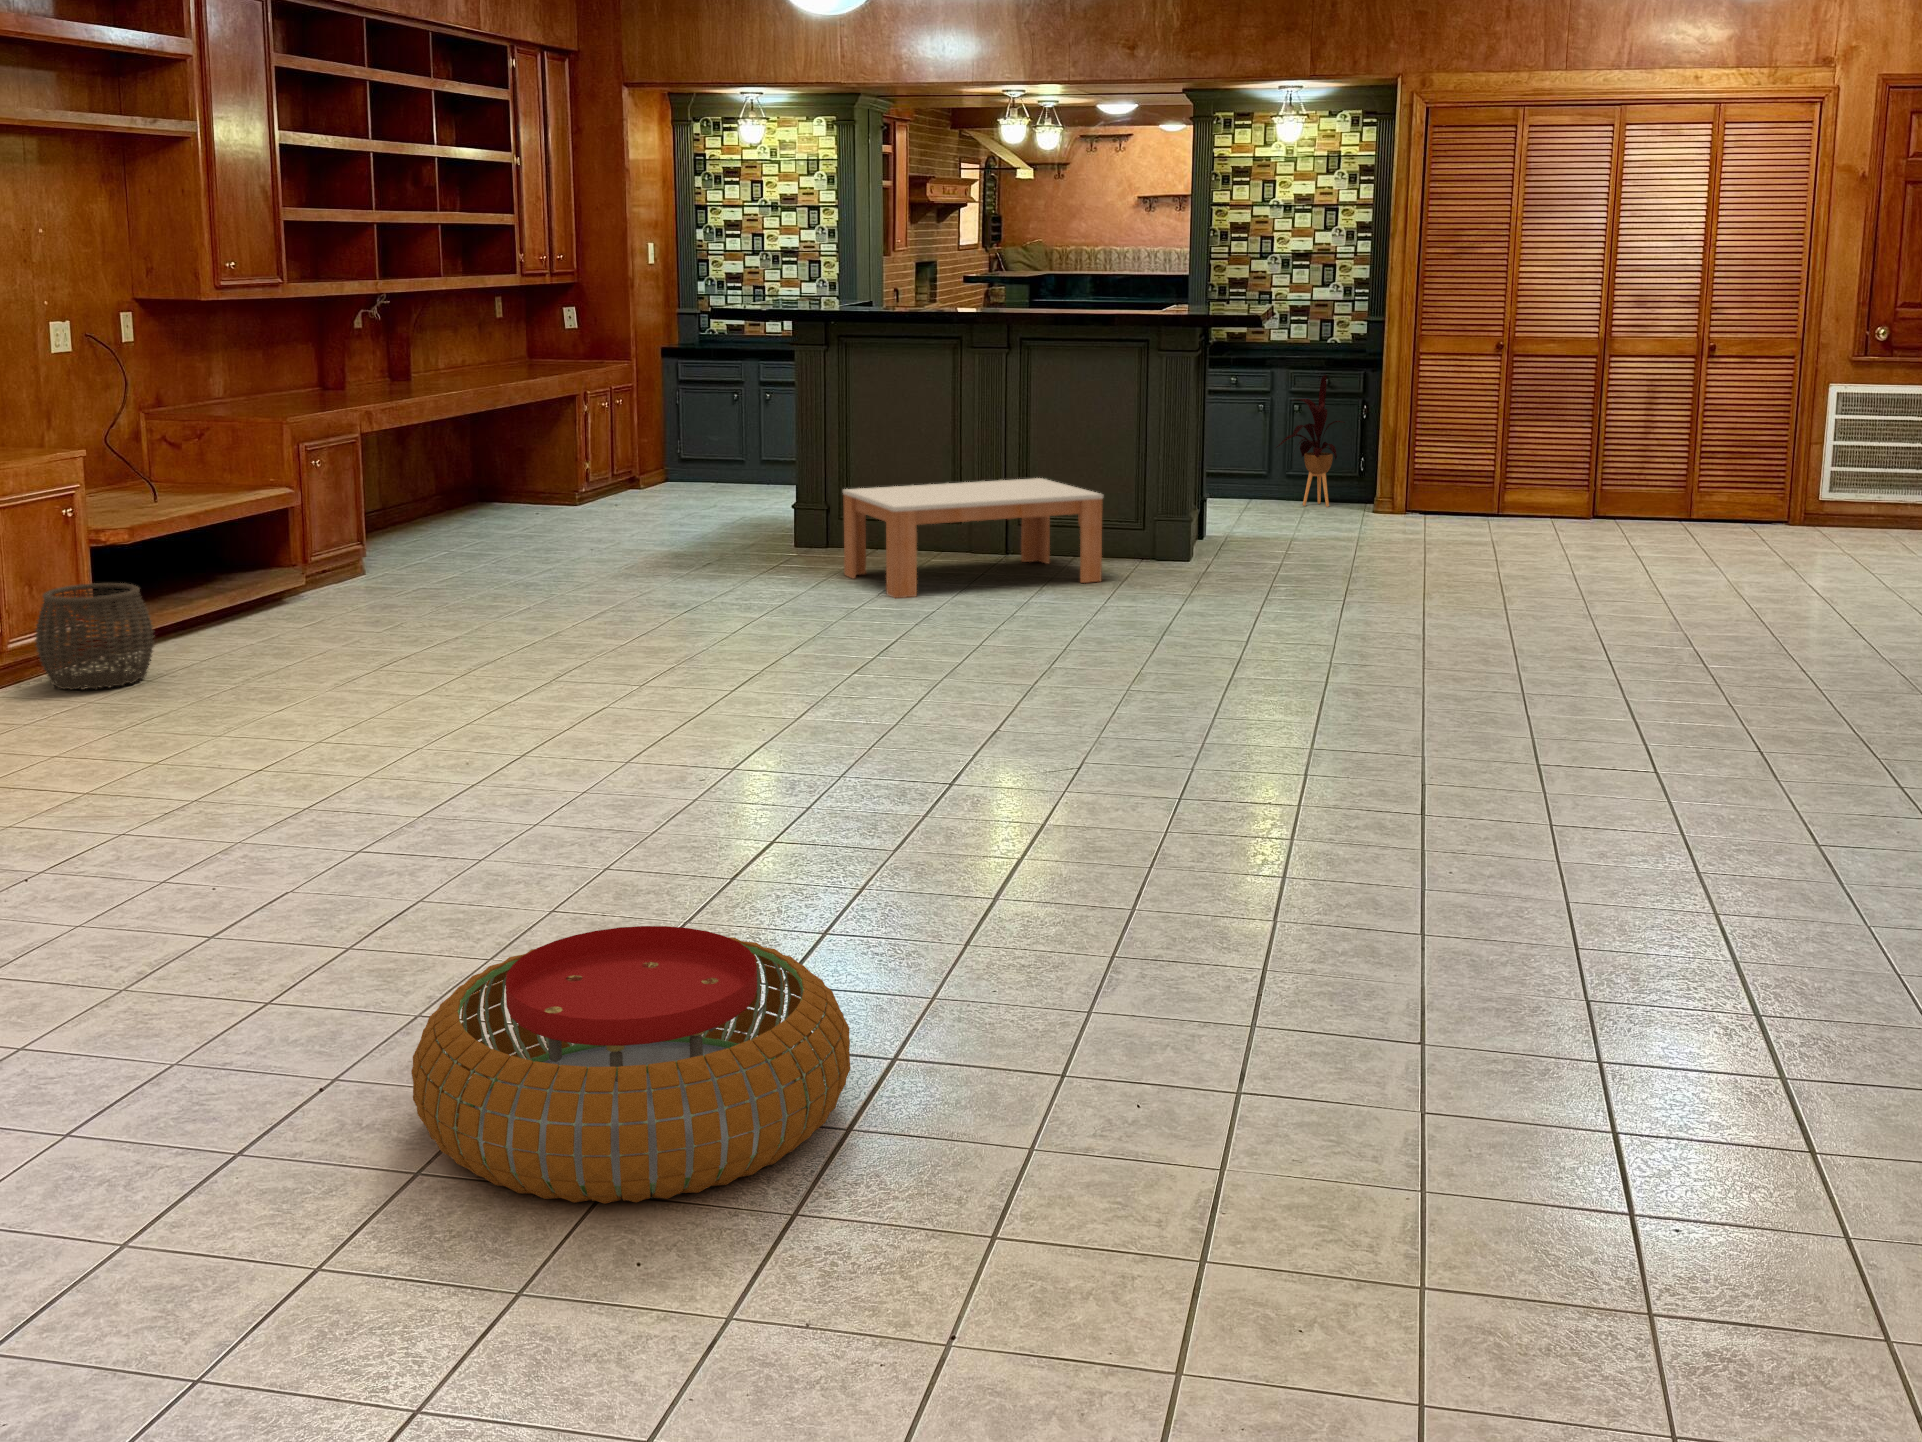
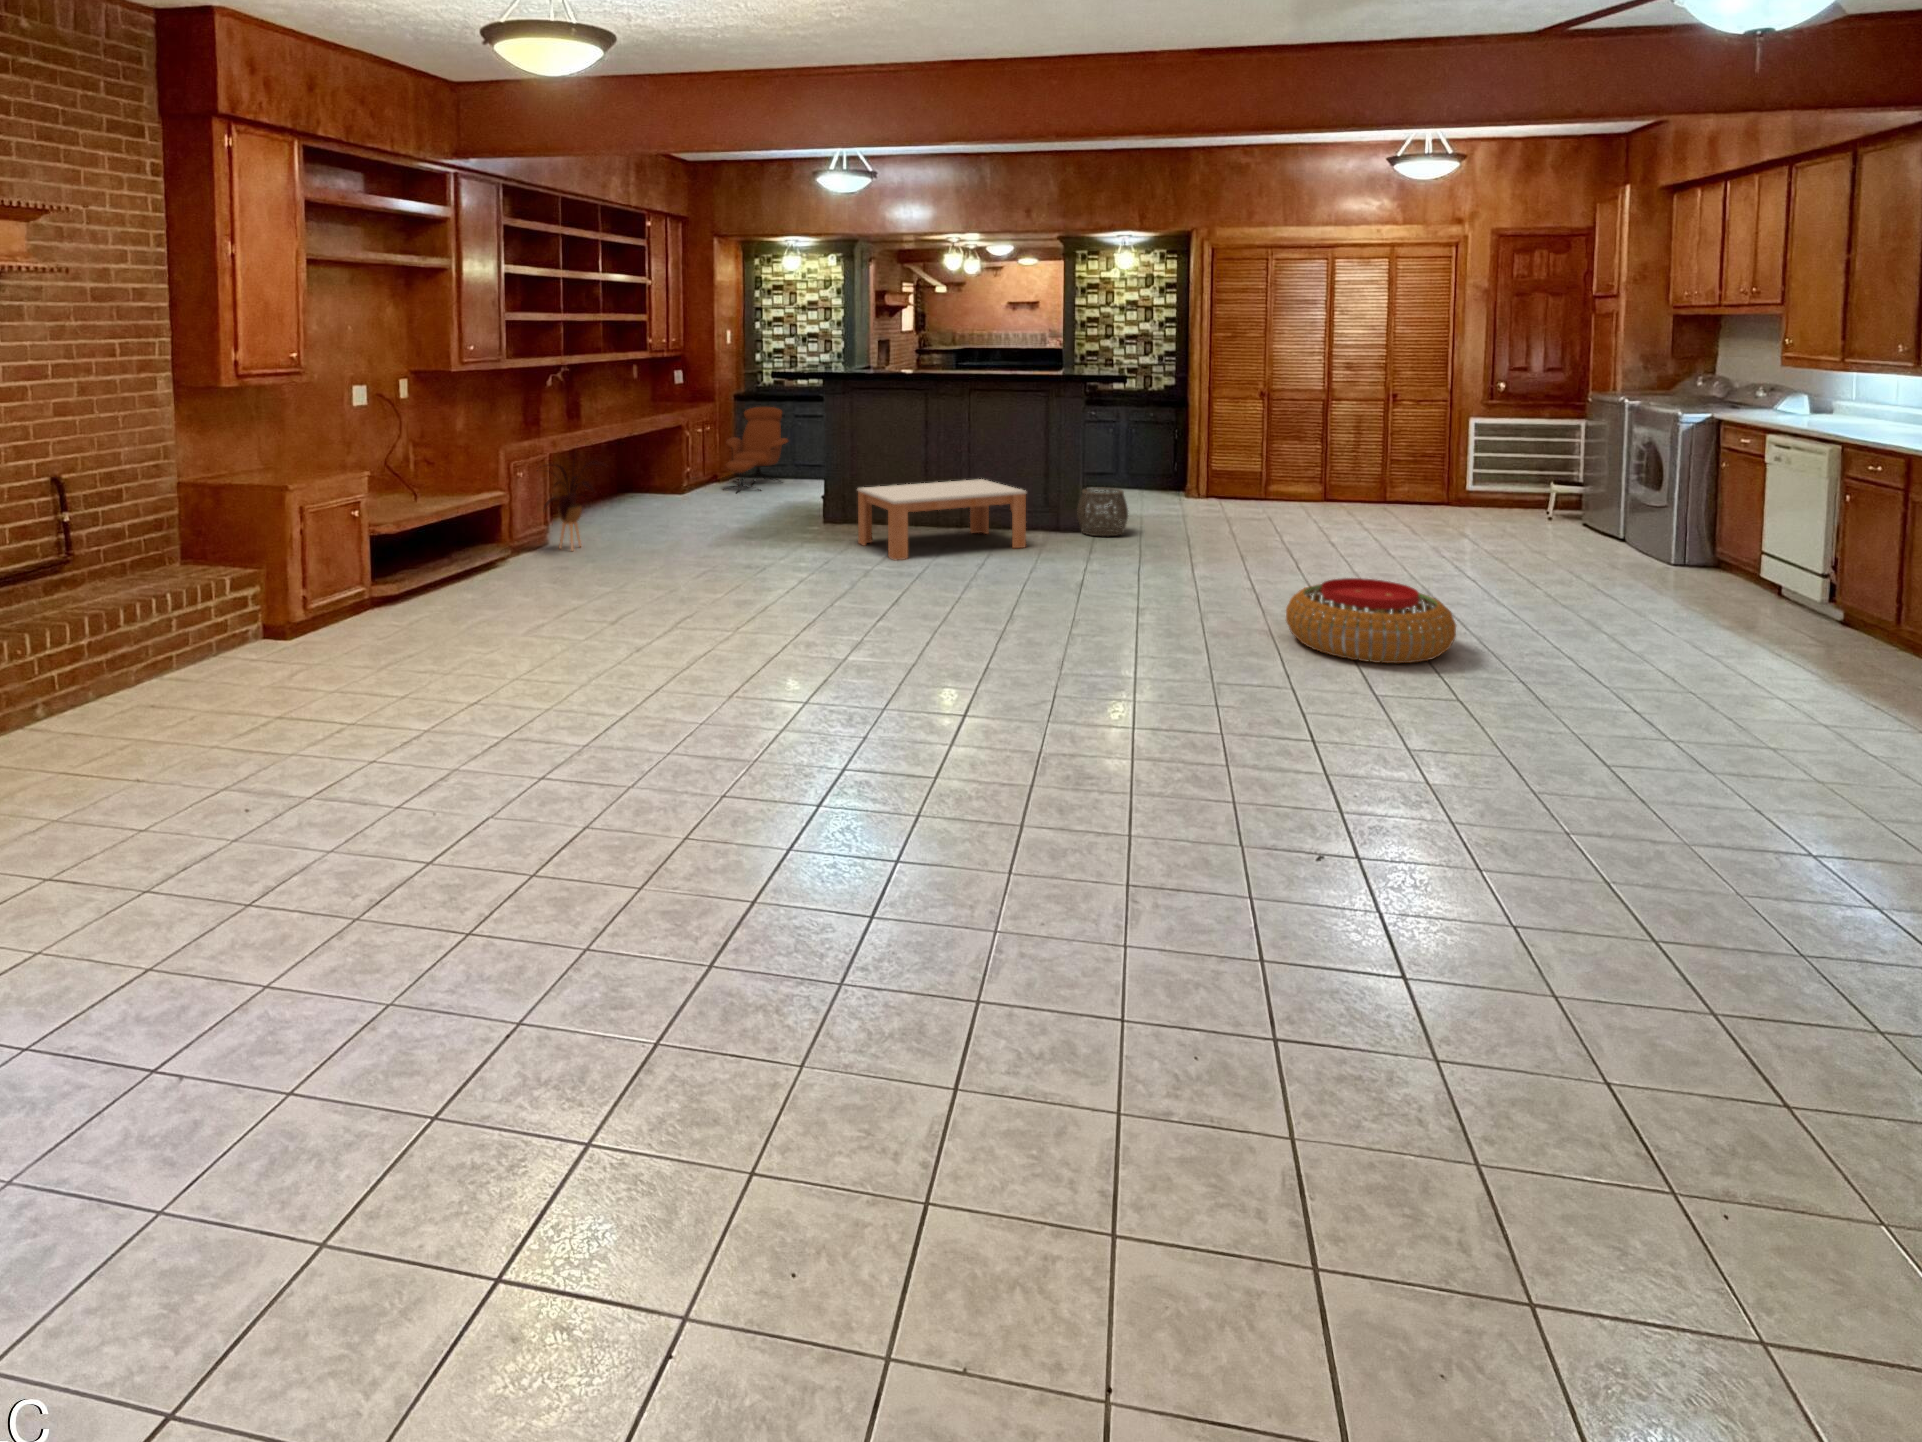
lounge chair: none [642,367,749,505] -> present [726,407,788,490]
house plant: present [1276,375,1345,507] -> present [544,460,607,550]
woven basket: present [35,583,154,690] -> present [1077,488,1128,536]
pouf: present [411,926,850,1204] -> present [1286,578,1456,663]

